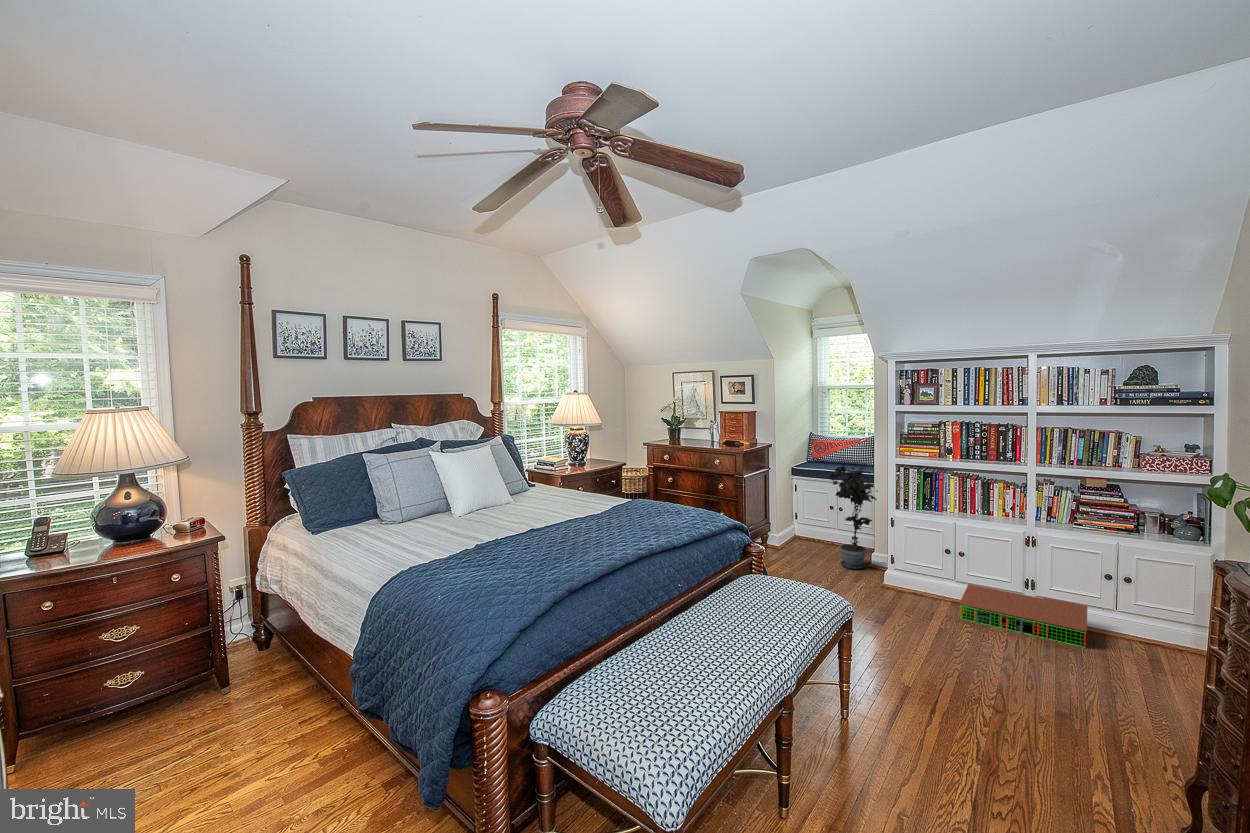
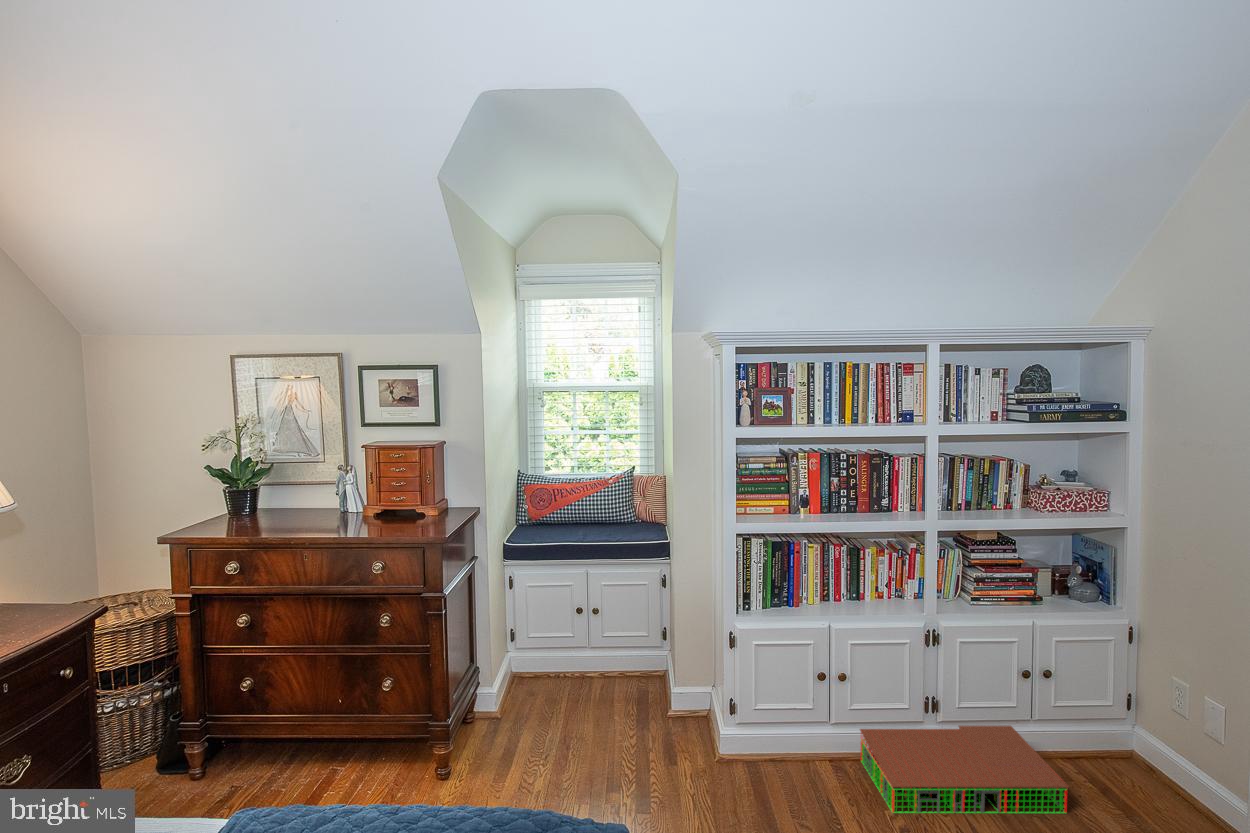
potted plant: present [830,463,878,569] -> none [605,536,694,735]

